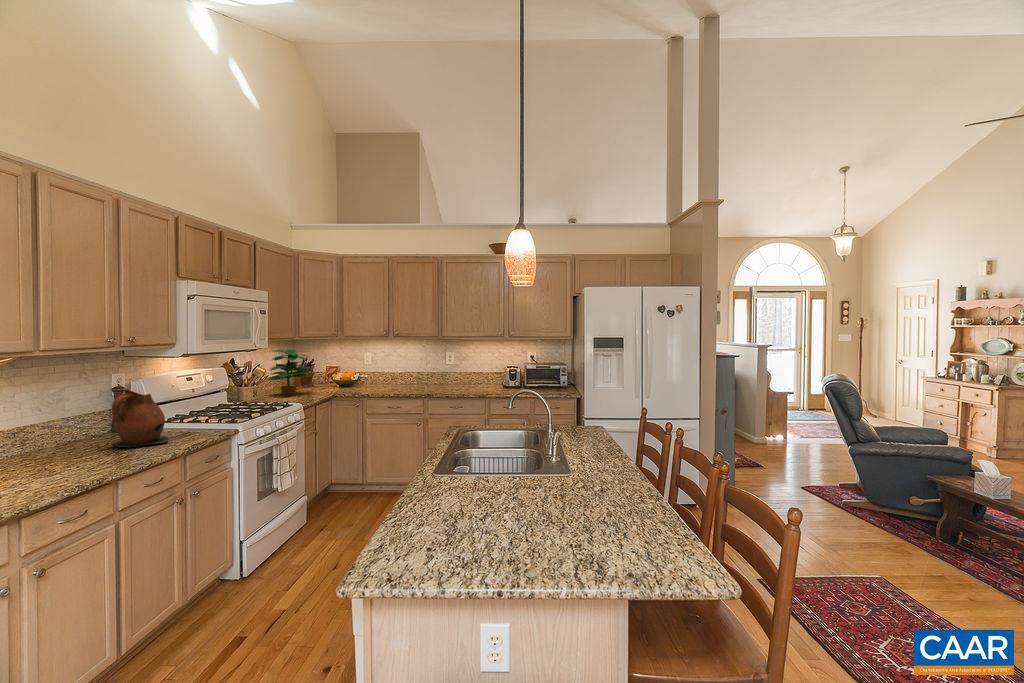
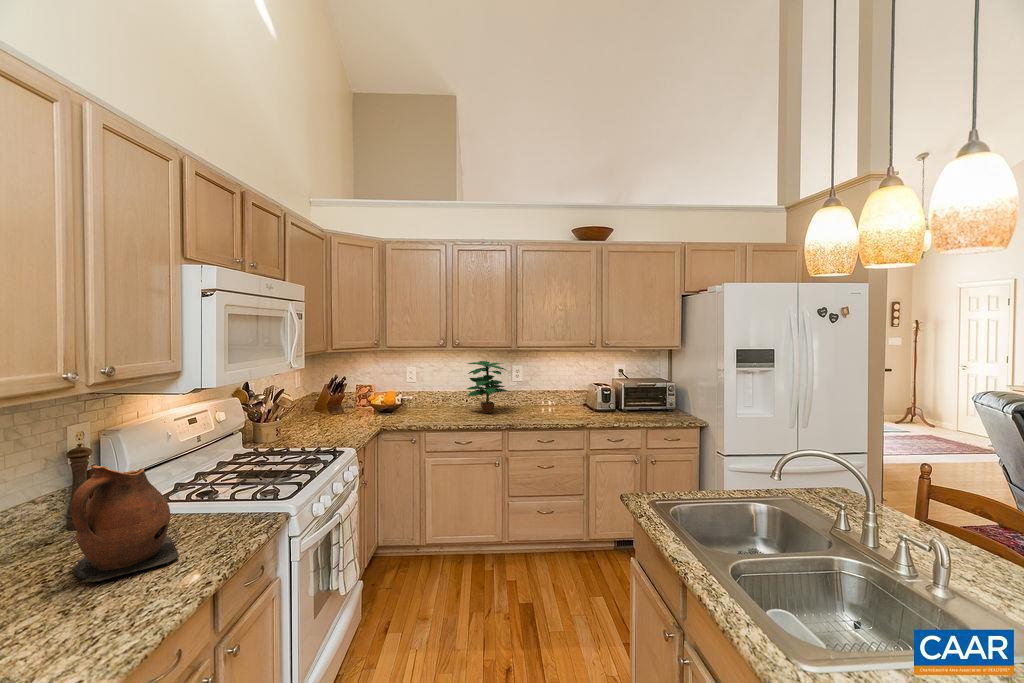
potted plant: present [269,349,312,396] -> present [467,361,507,413]

